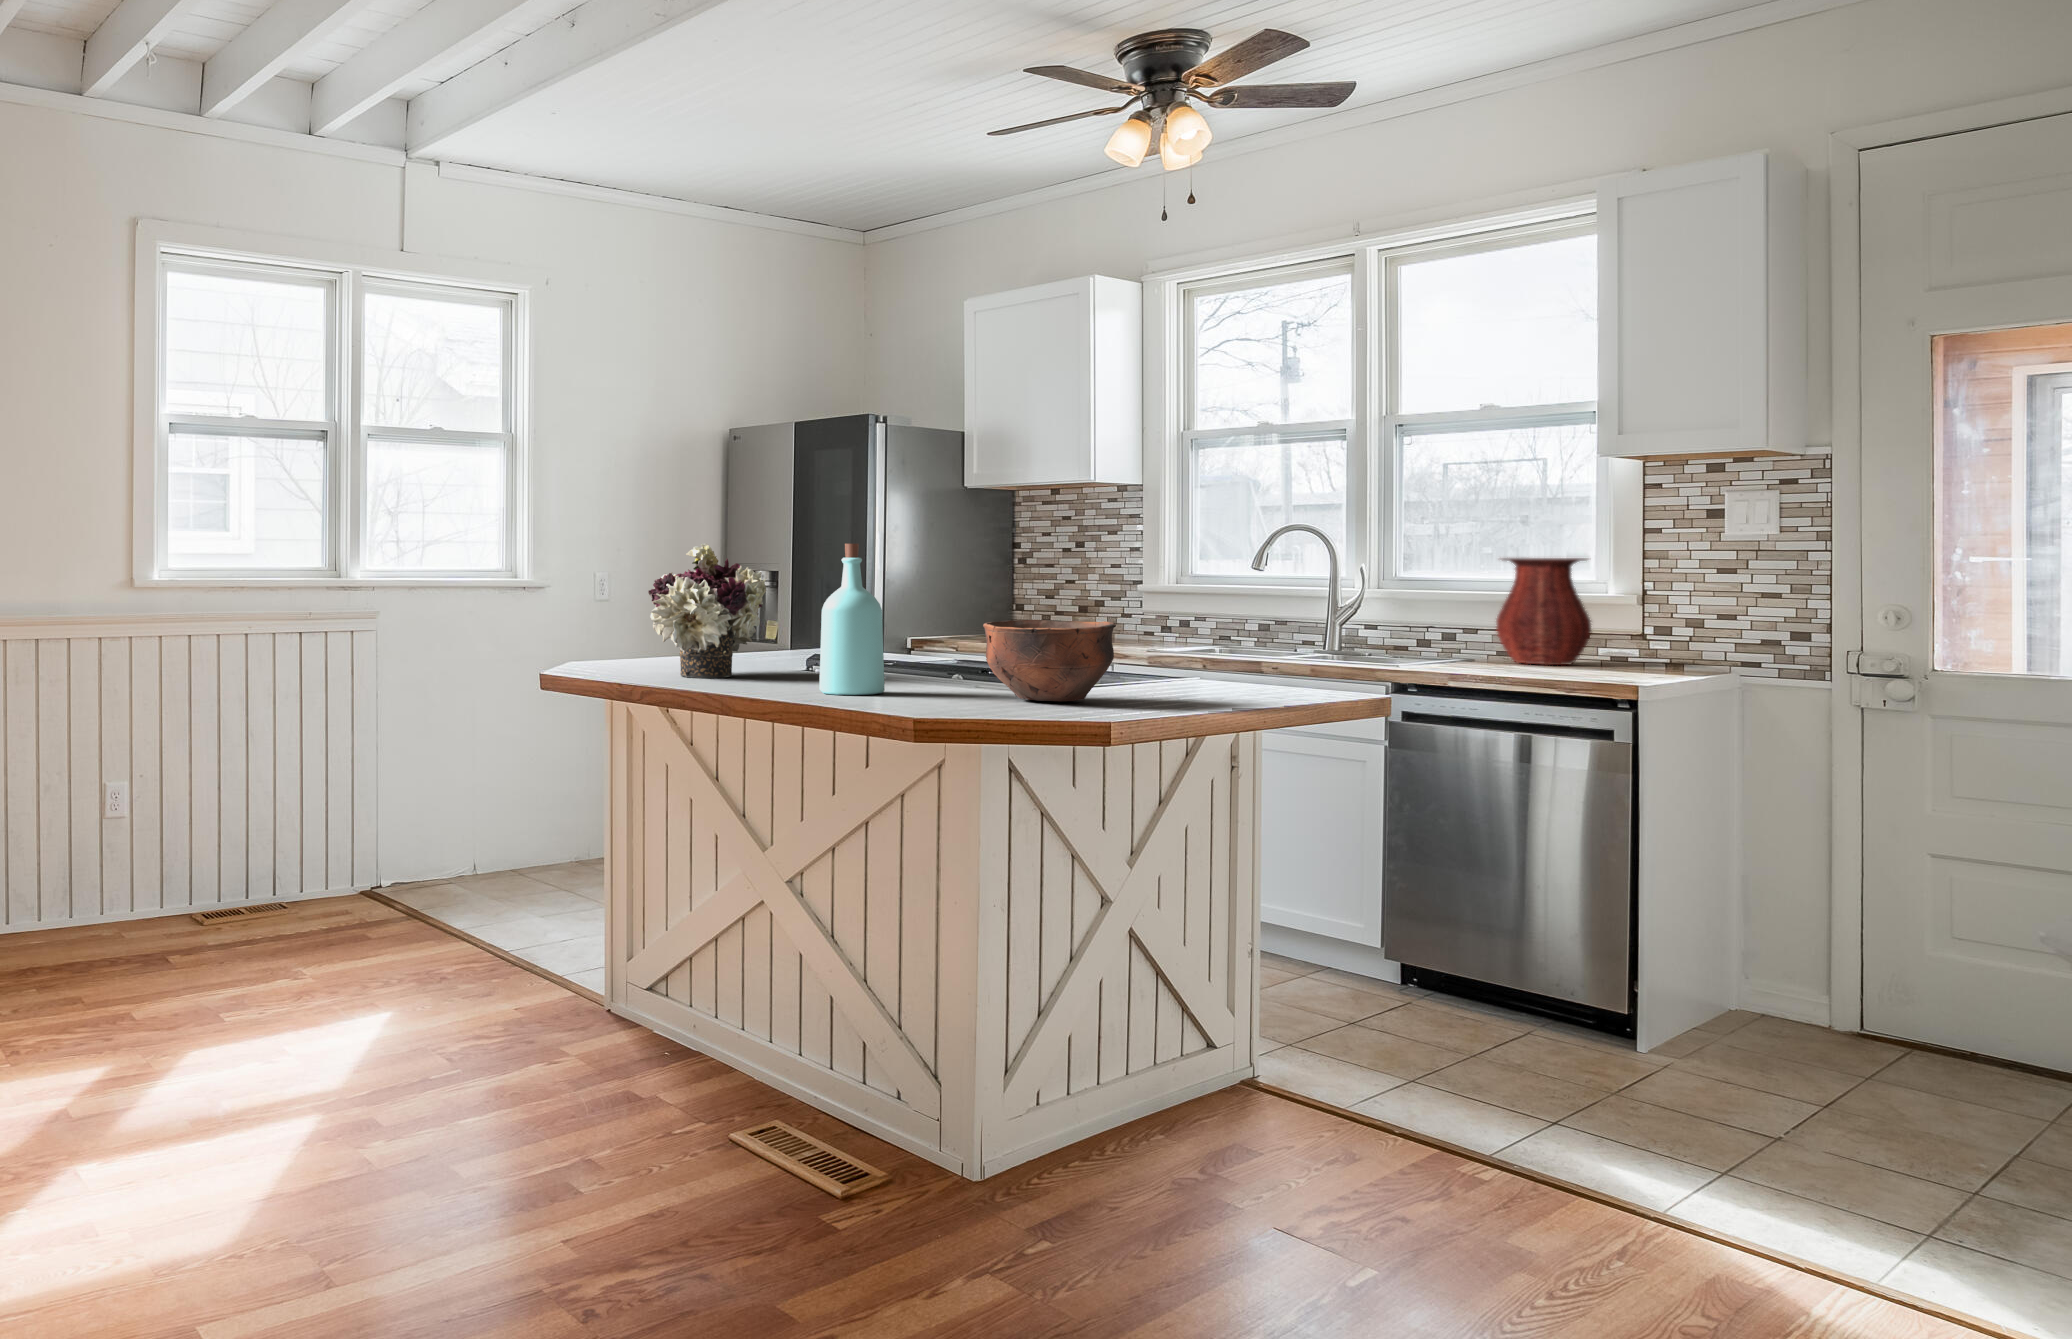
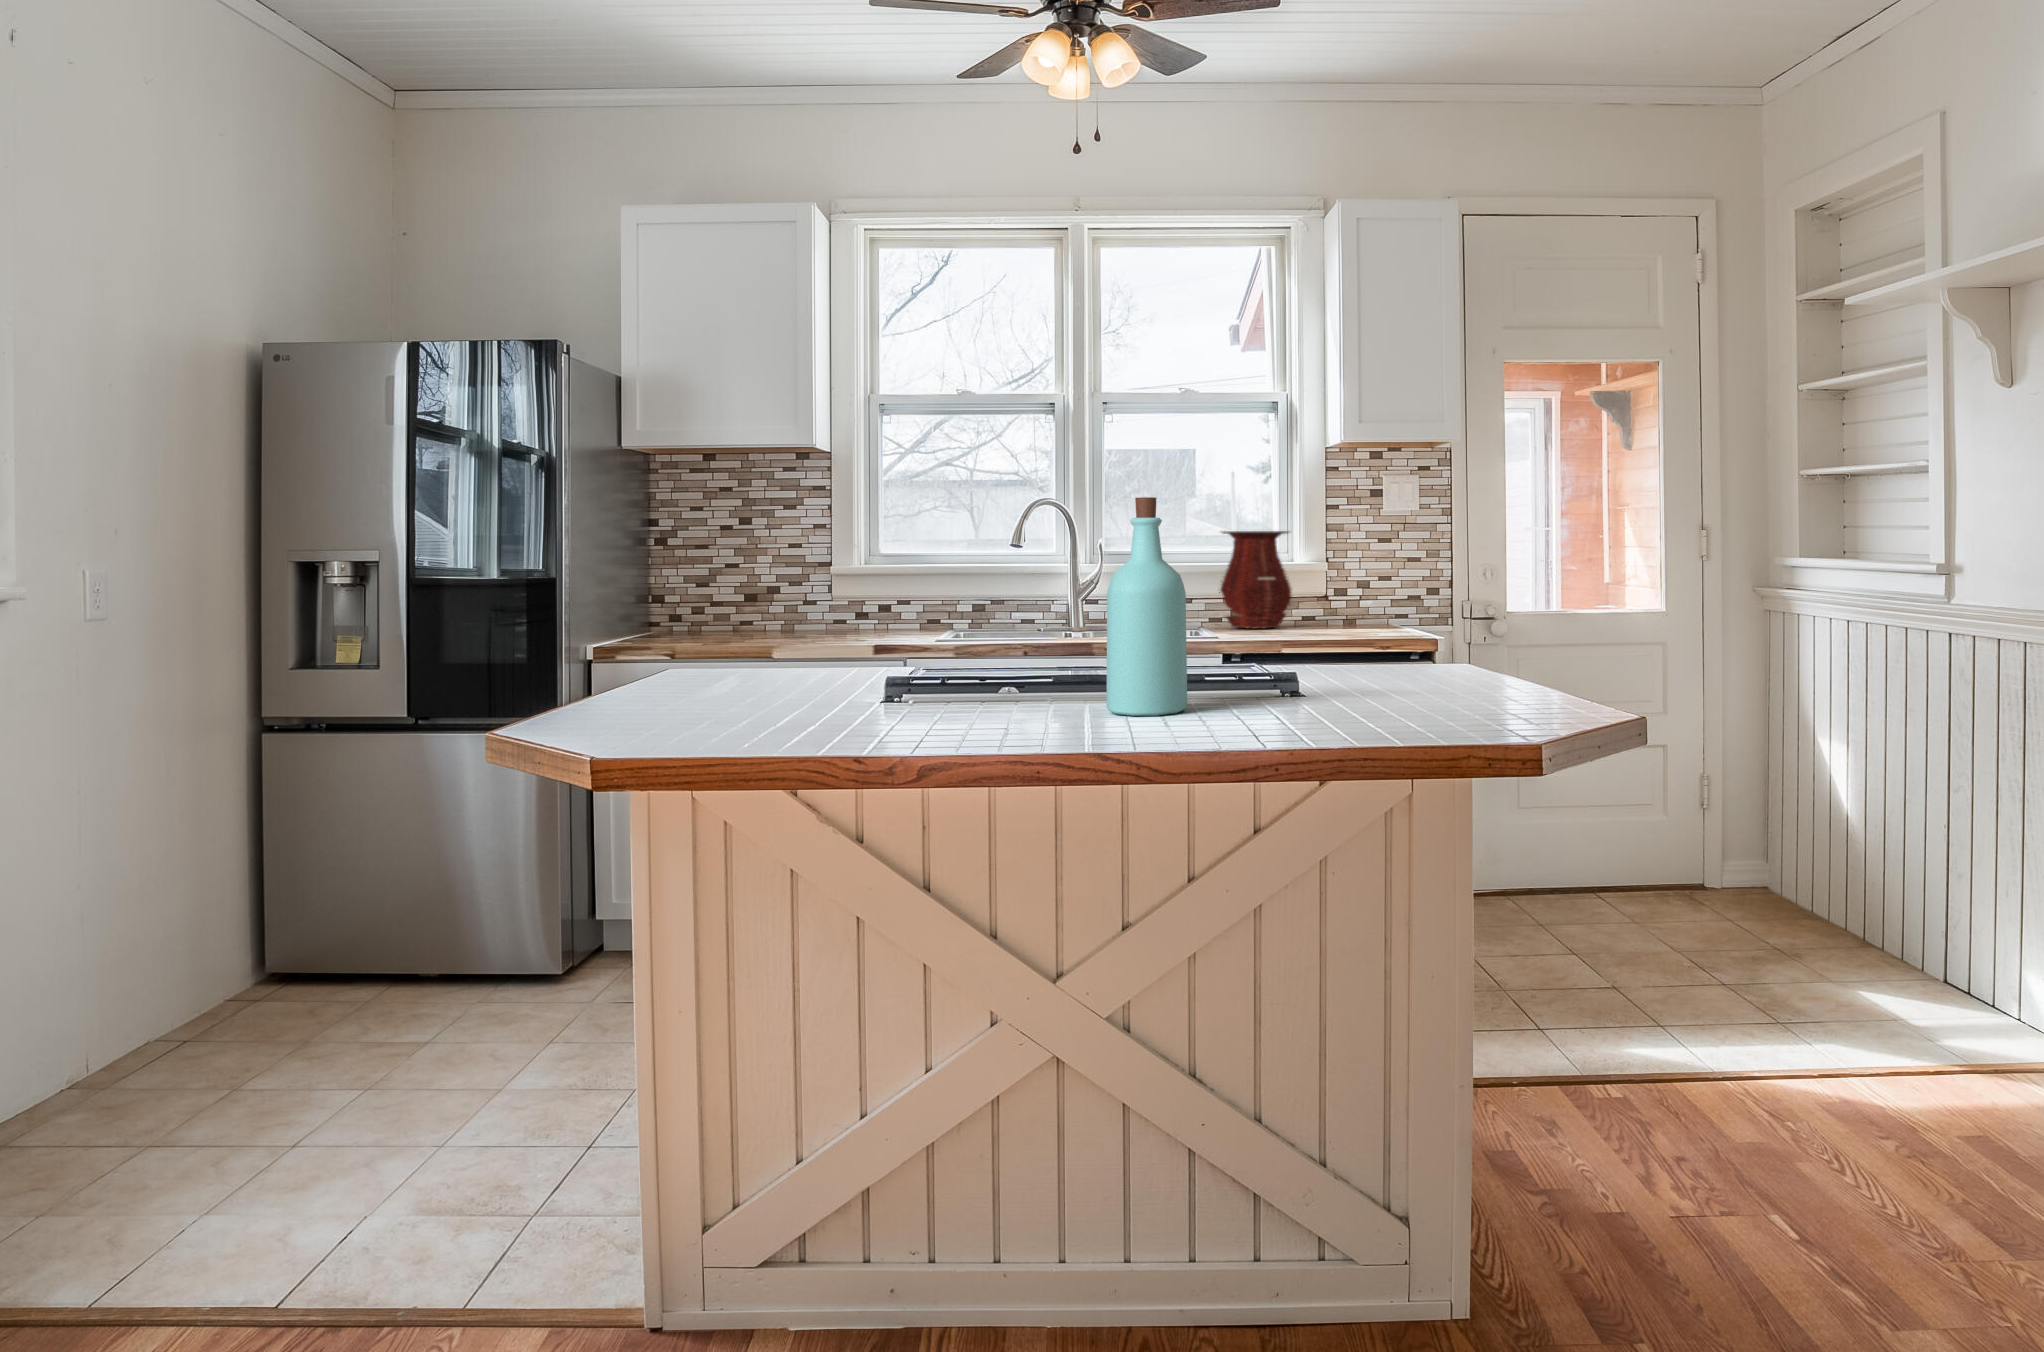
flower arrangement: present [648,543,766,678] -> none [688,500,902,715]
bowl: present [983,620,1116,701] -> none [1282,595,1449,697]

